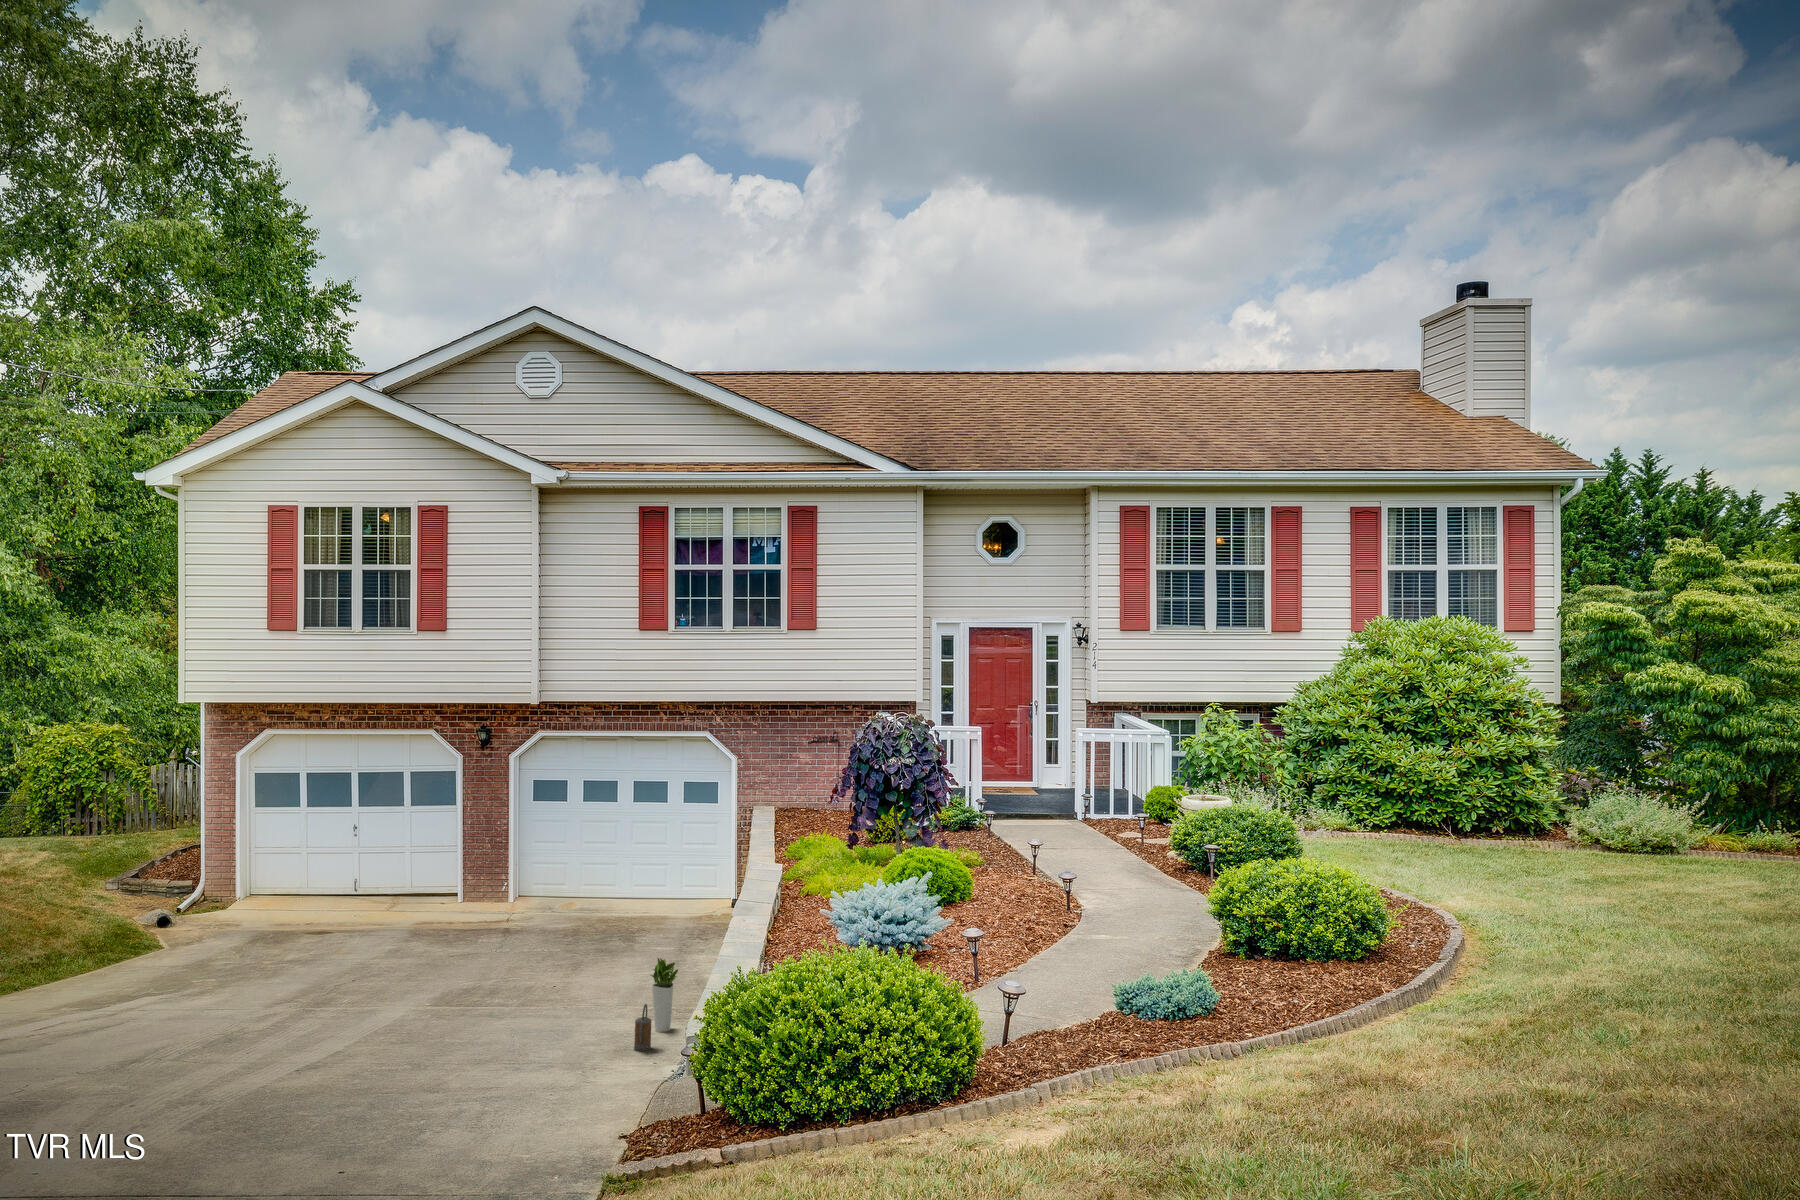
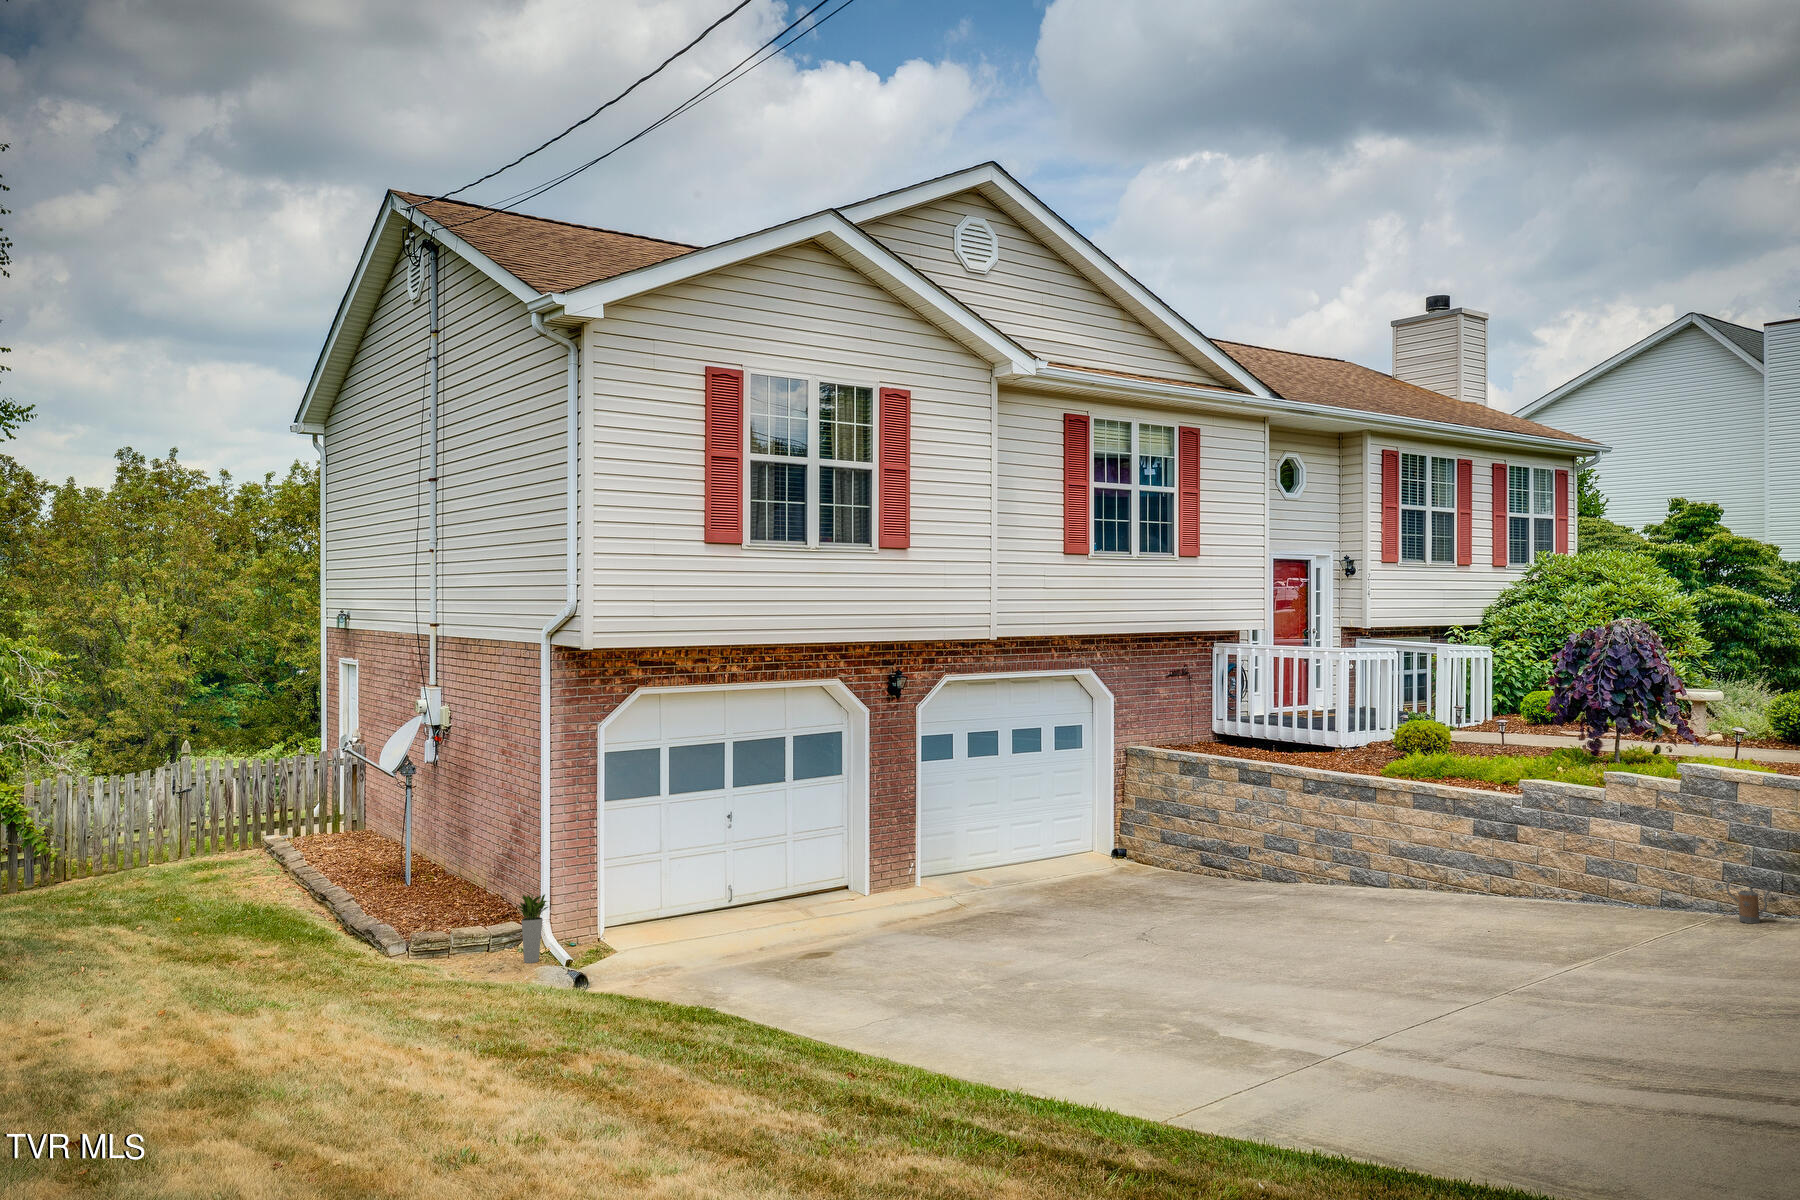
planter: present [651,958,678,1032] -> present [518,894,548,963]

